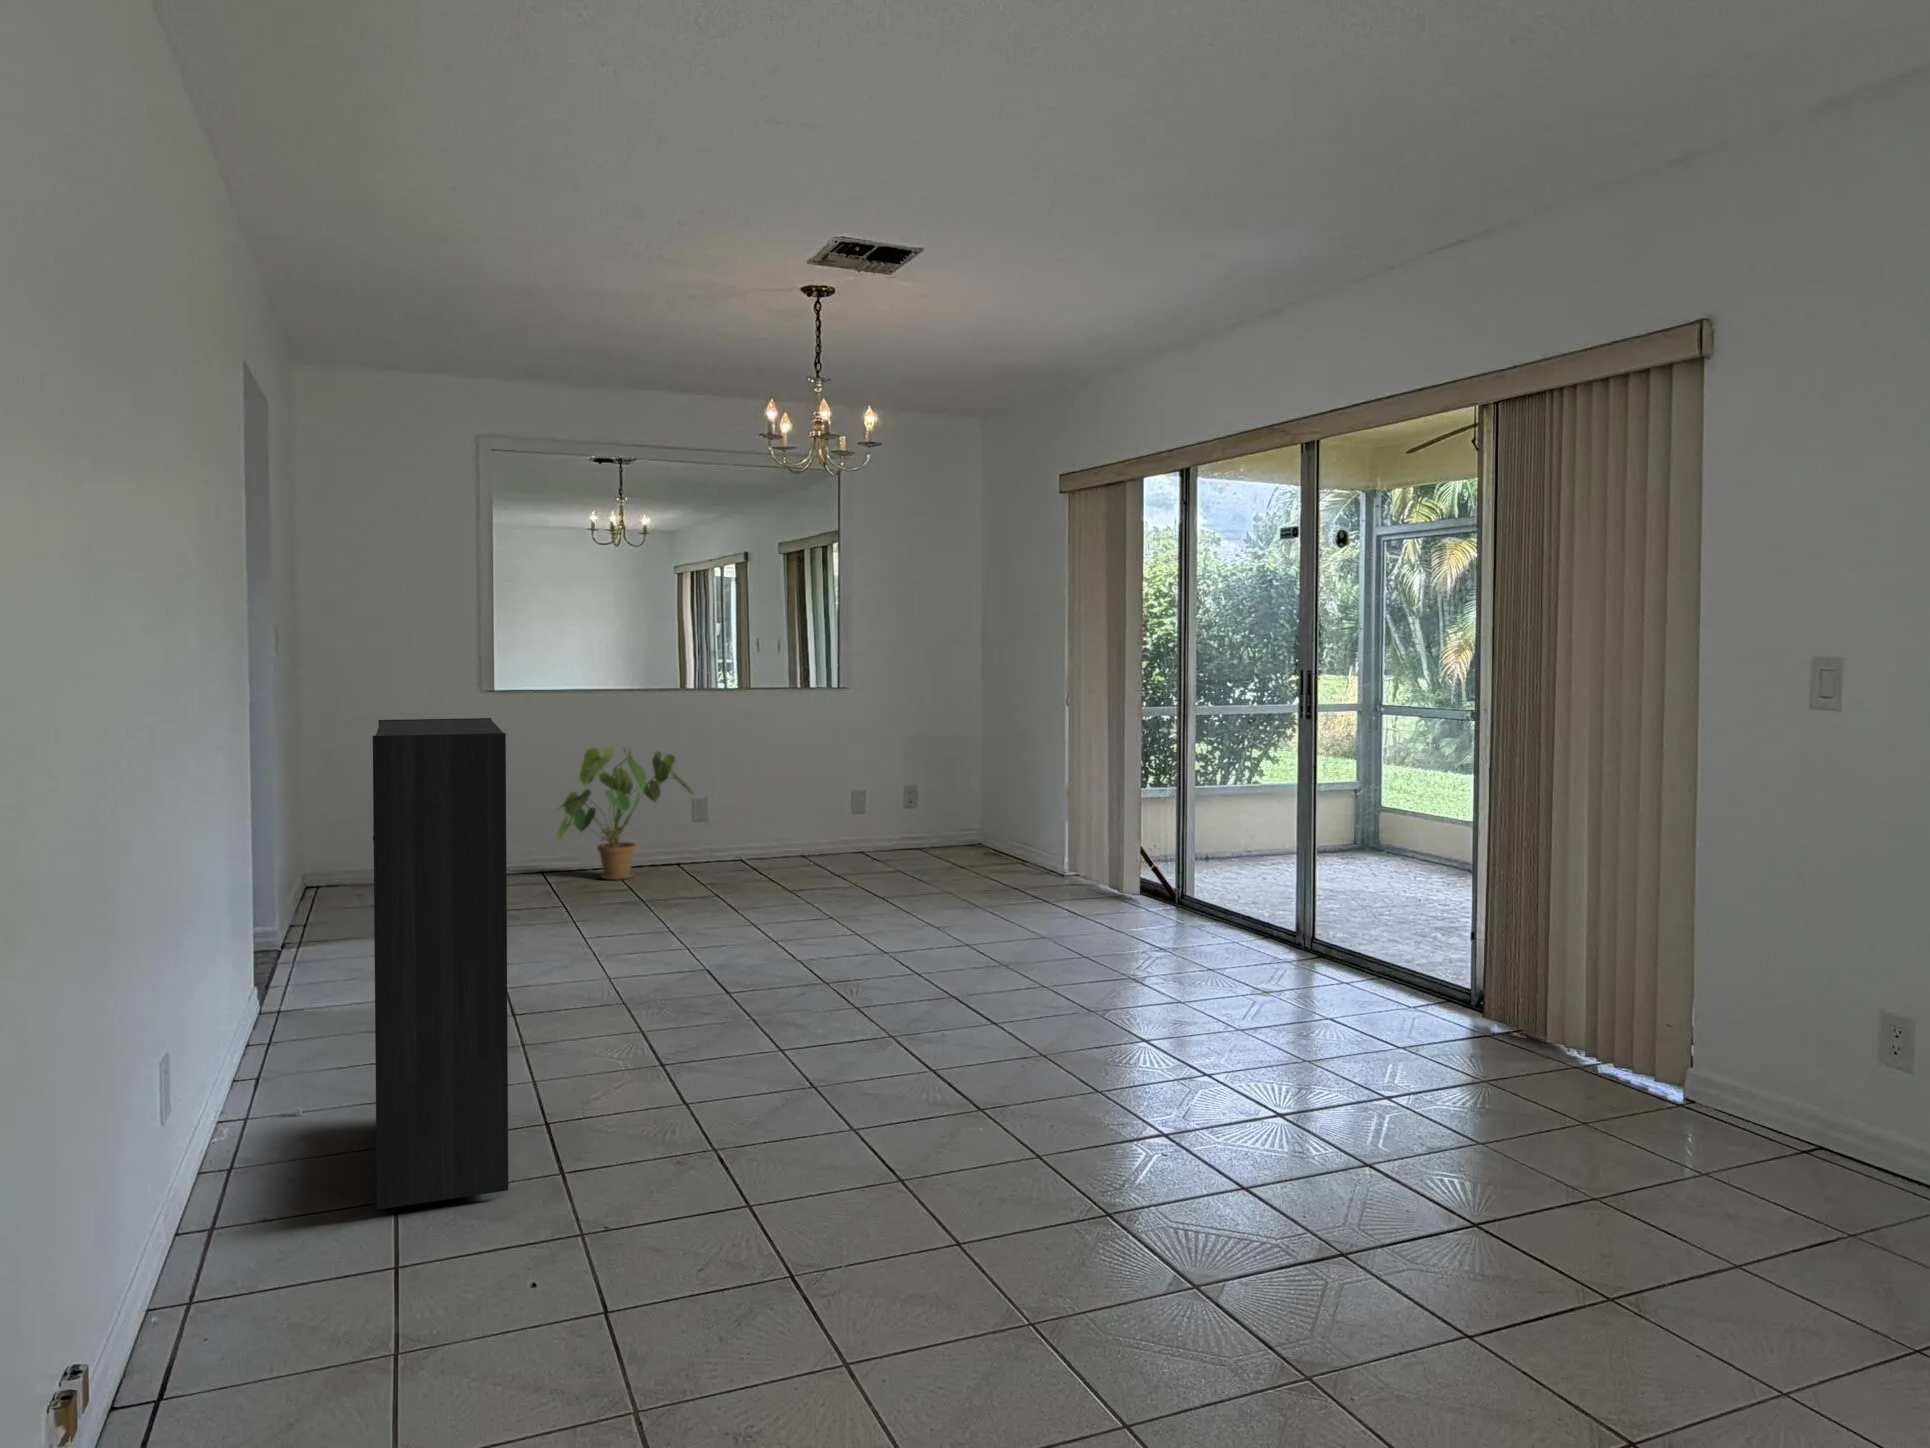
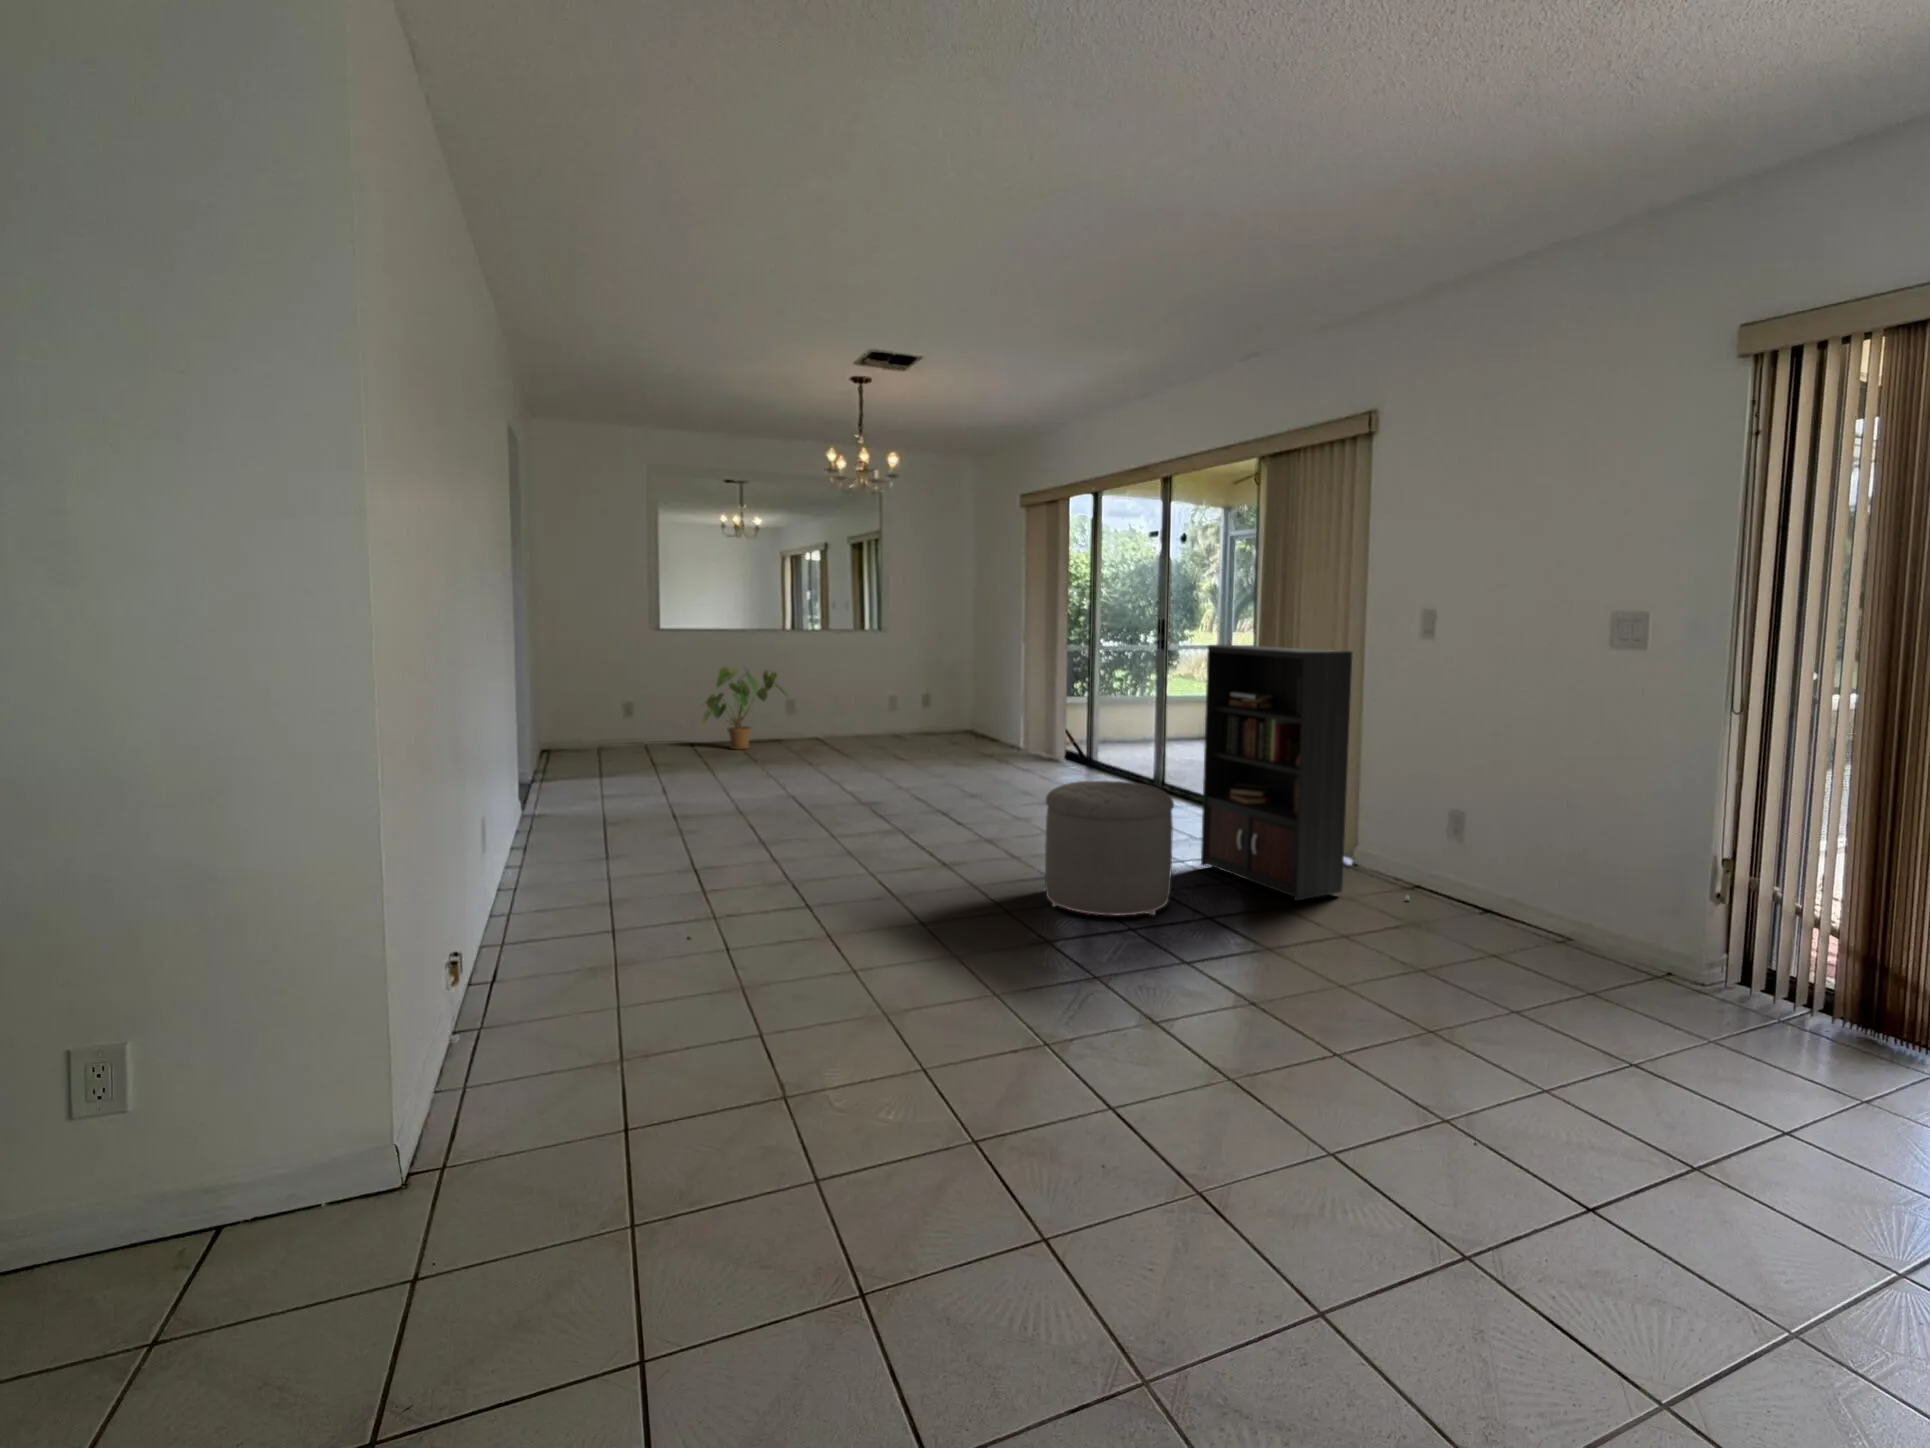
bookcase: present [296,718,508,1210] -> present [1201,645,1410,900]
ottoman: none [1173,965,1406,1224] -> present [1045,781,1174,916]

